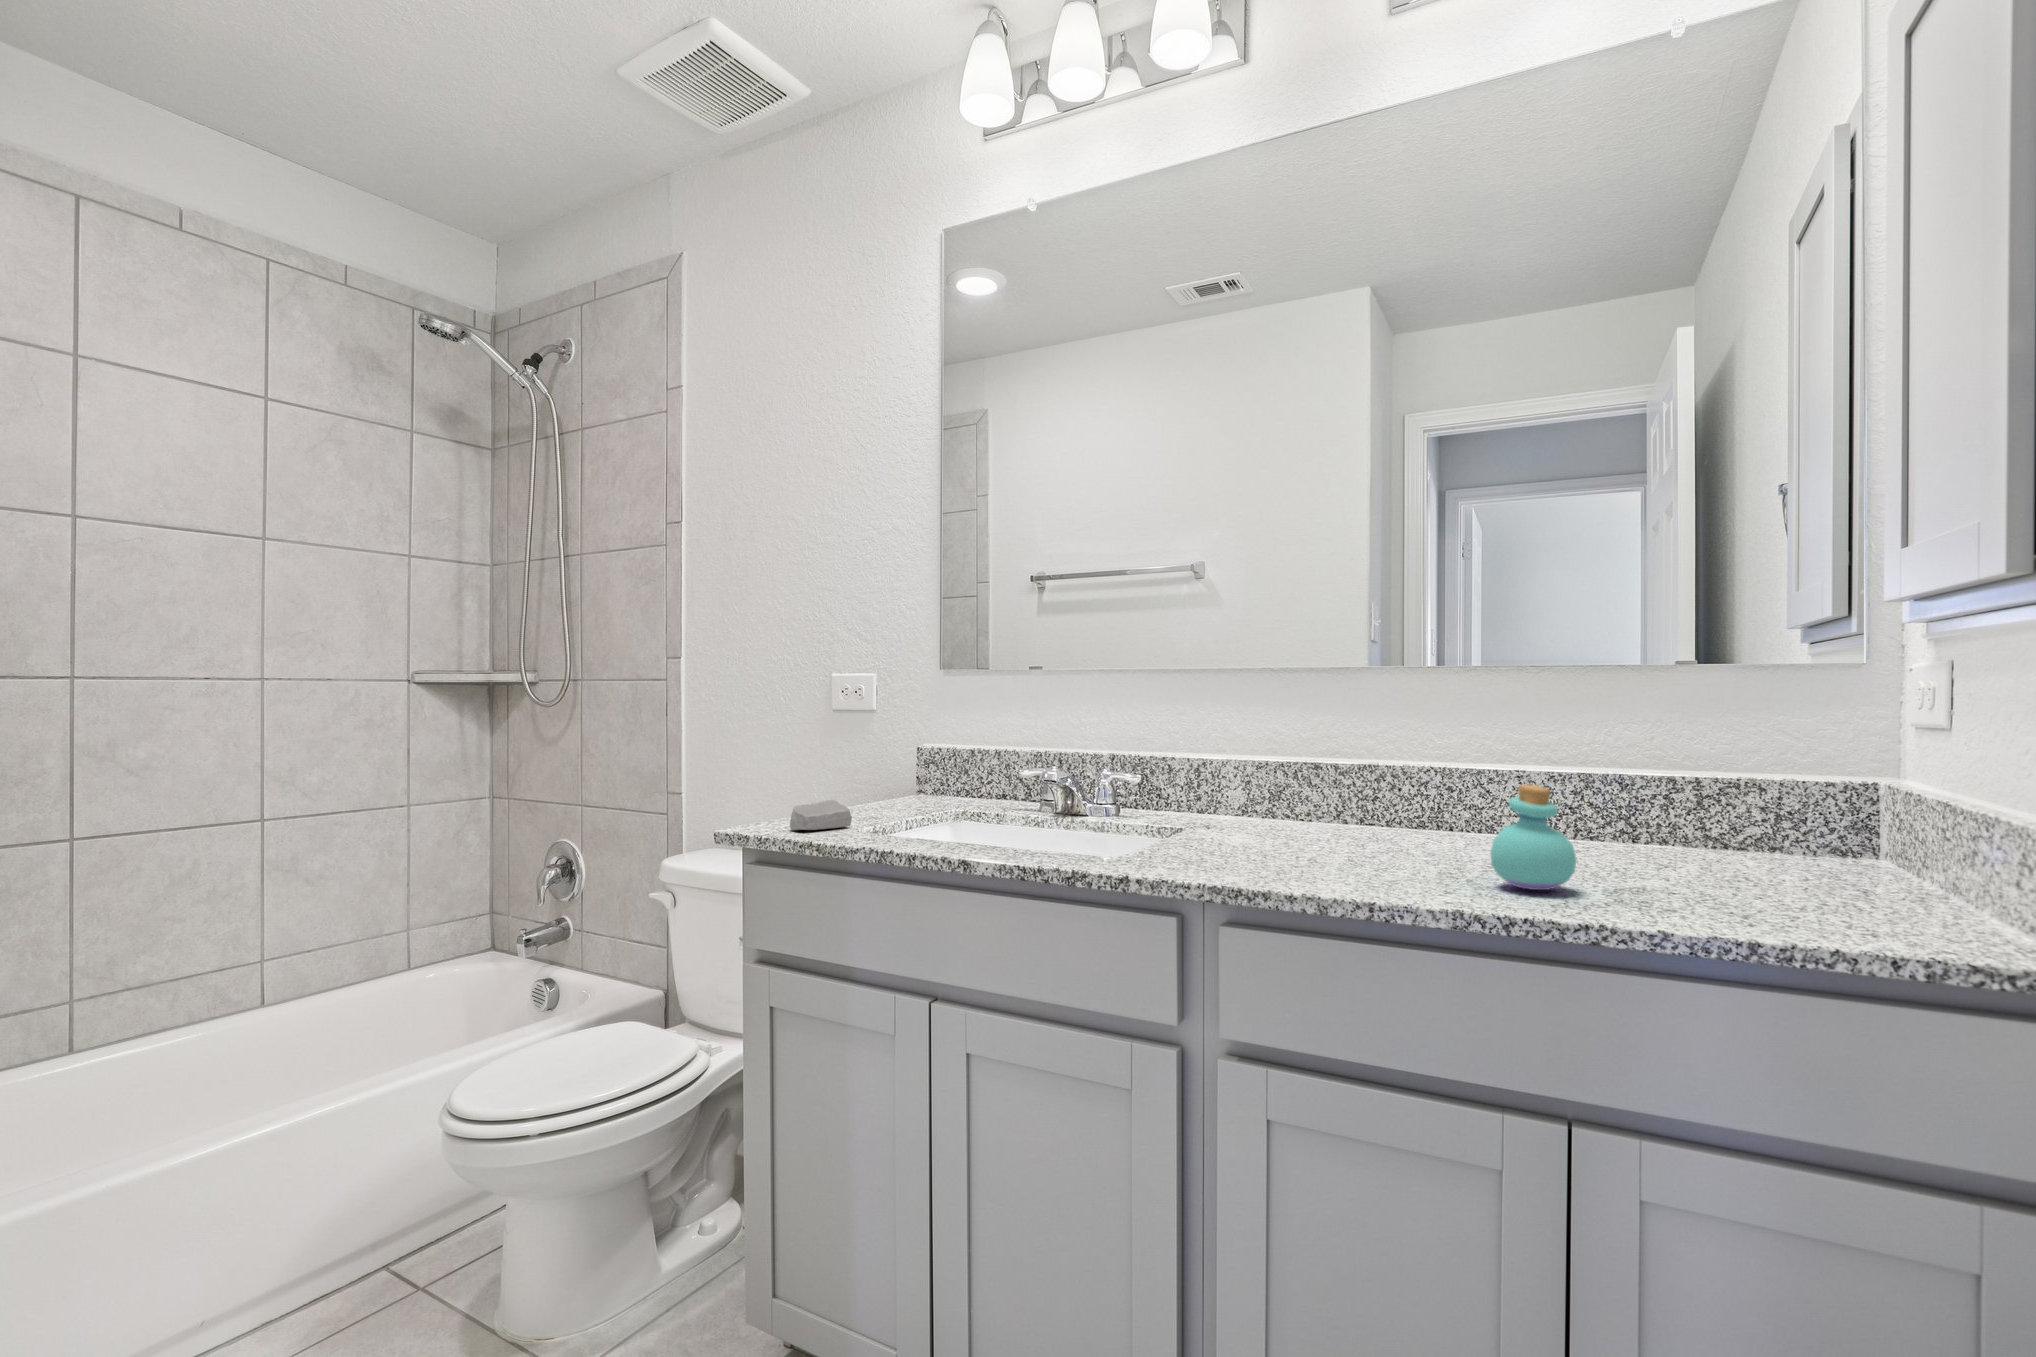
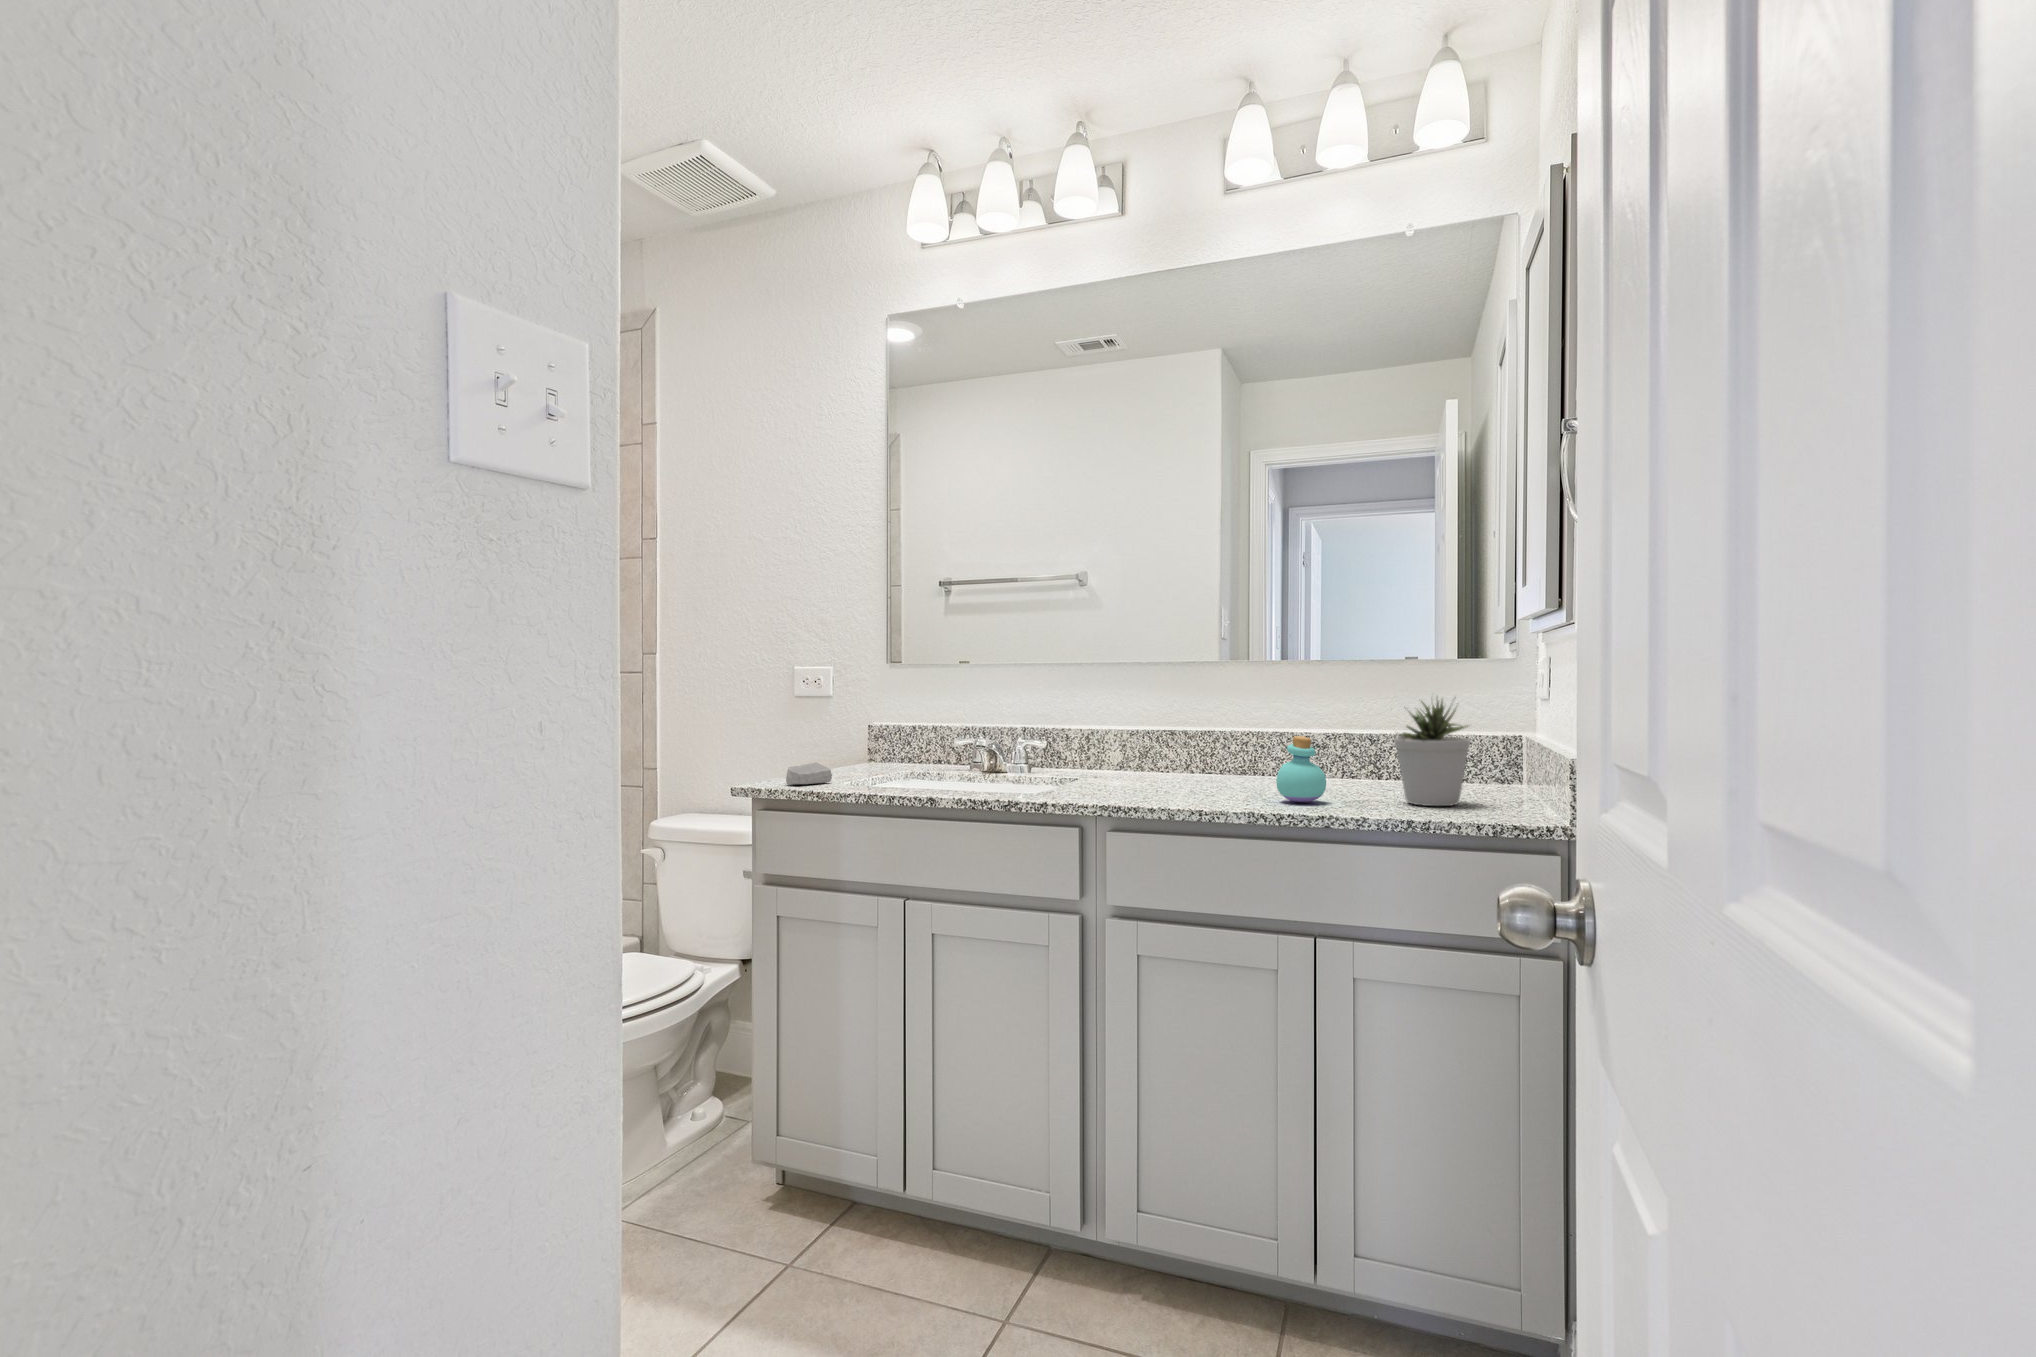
potted plant: none [1693,719,1842,908] -> present [1394,700,1470,806]

